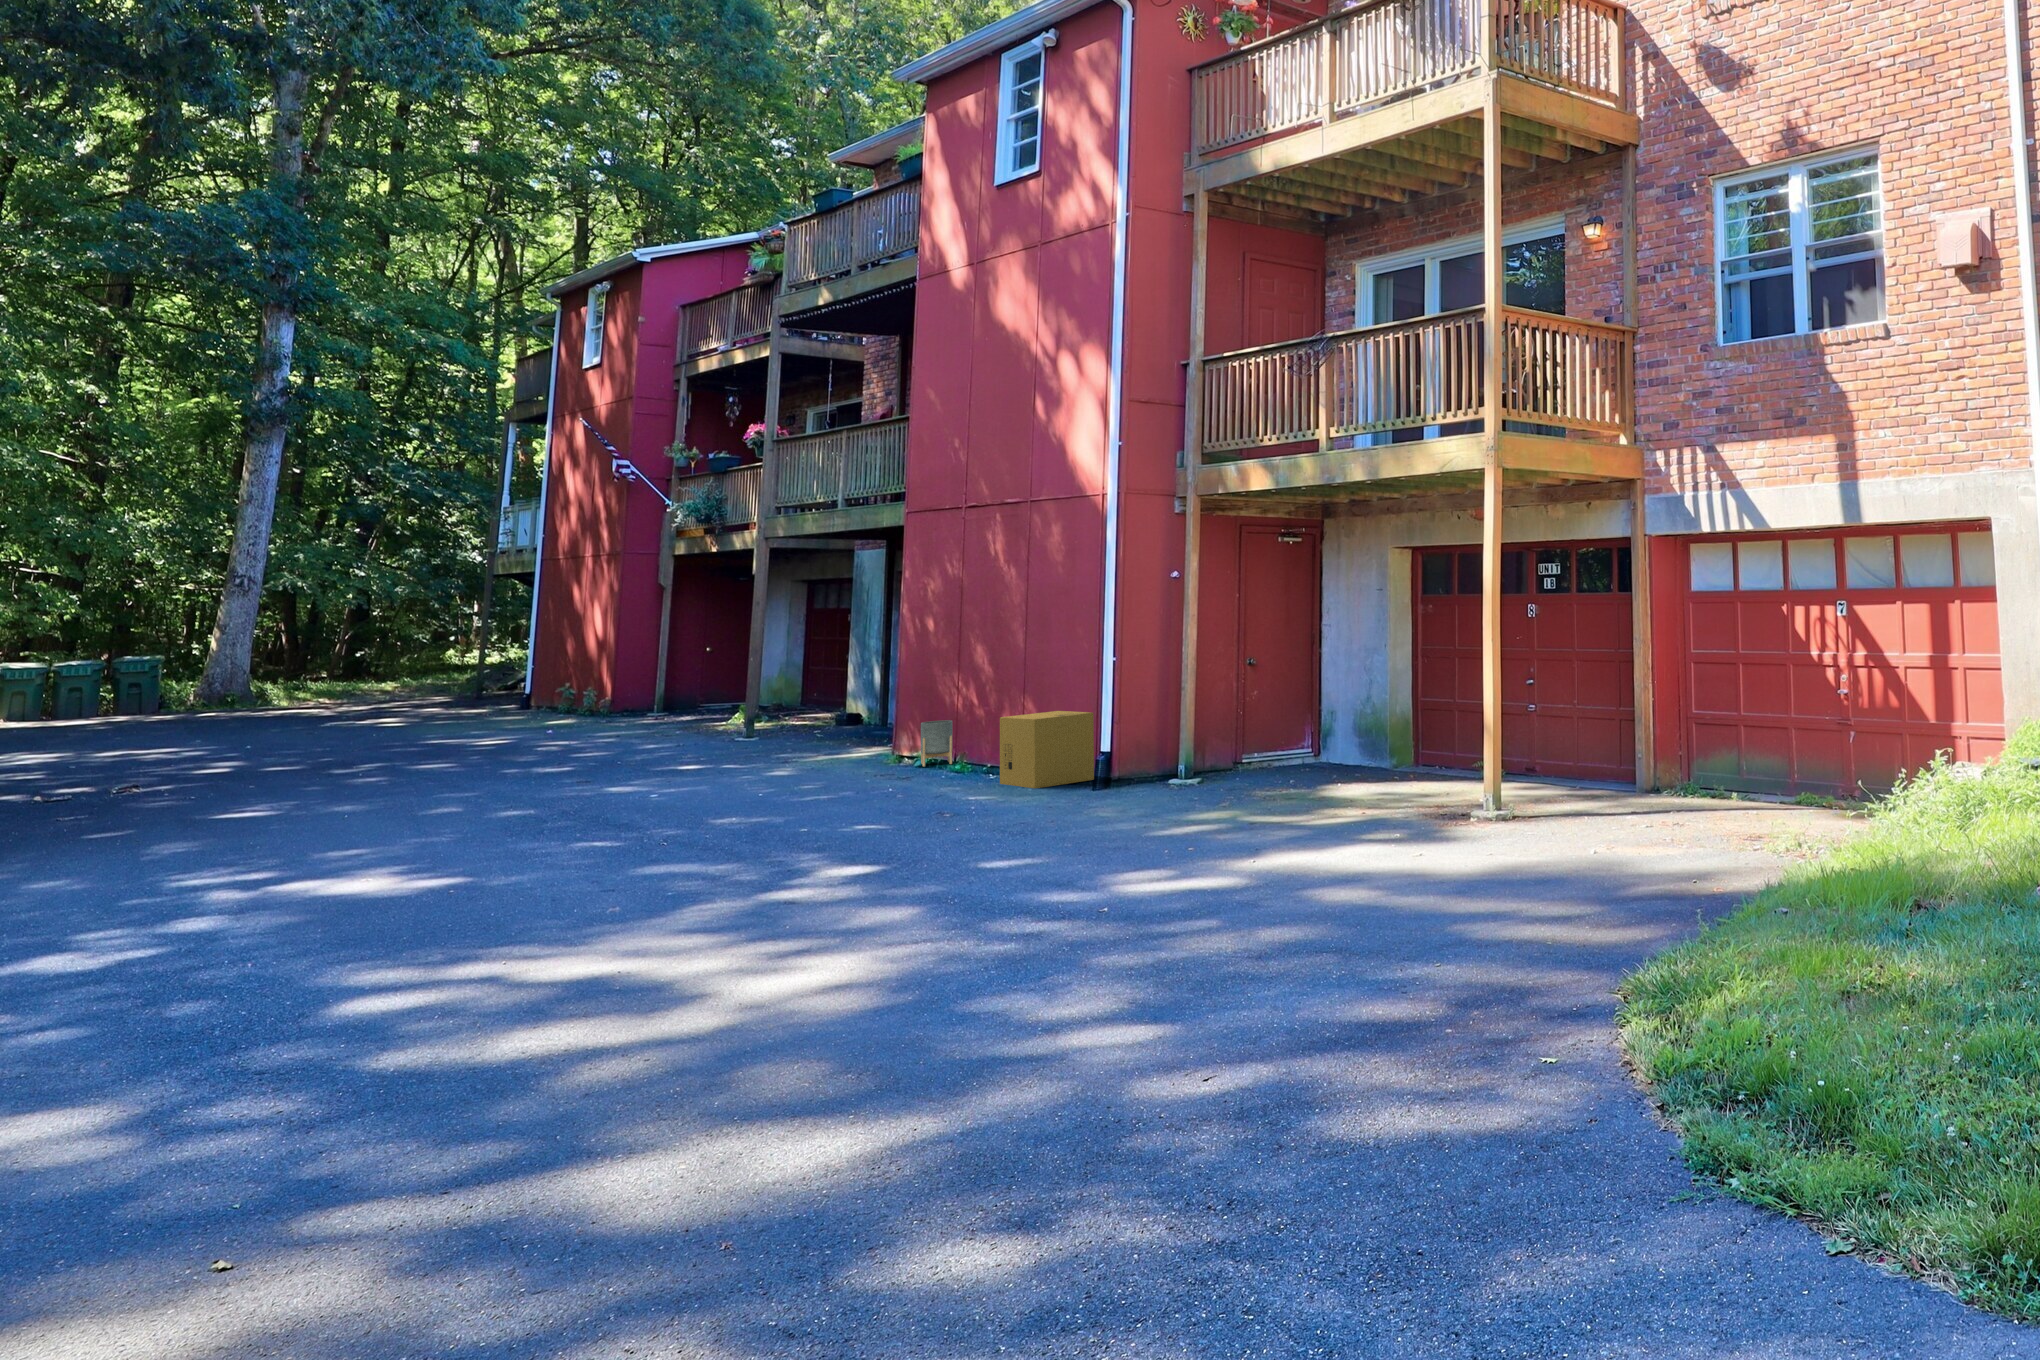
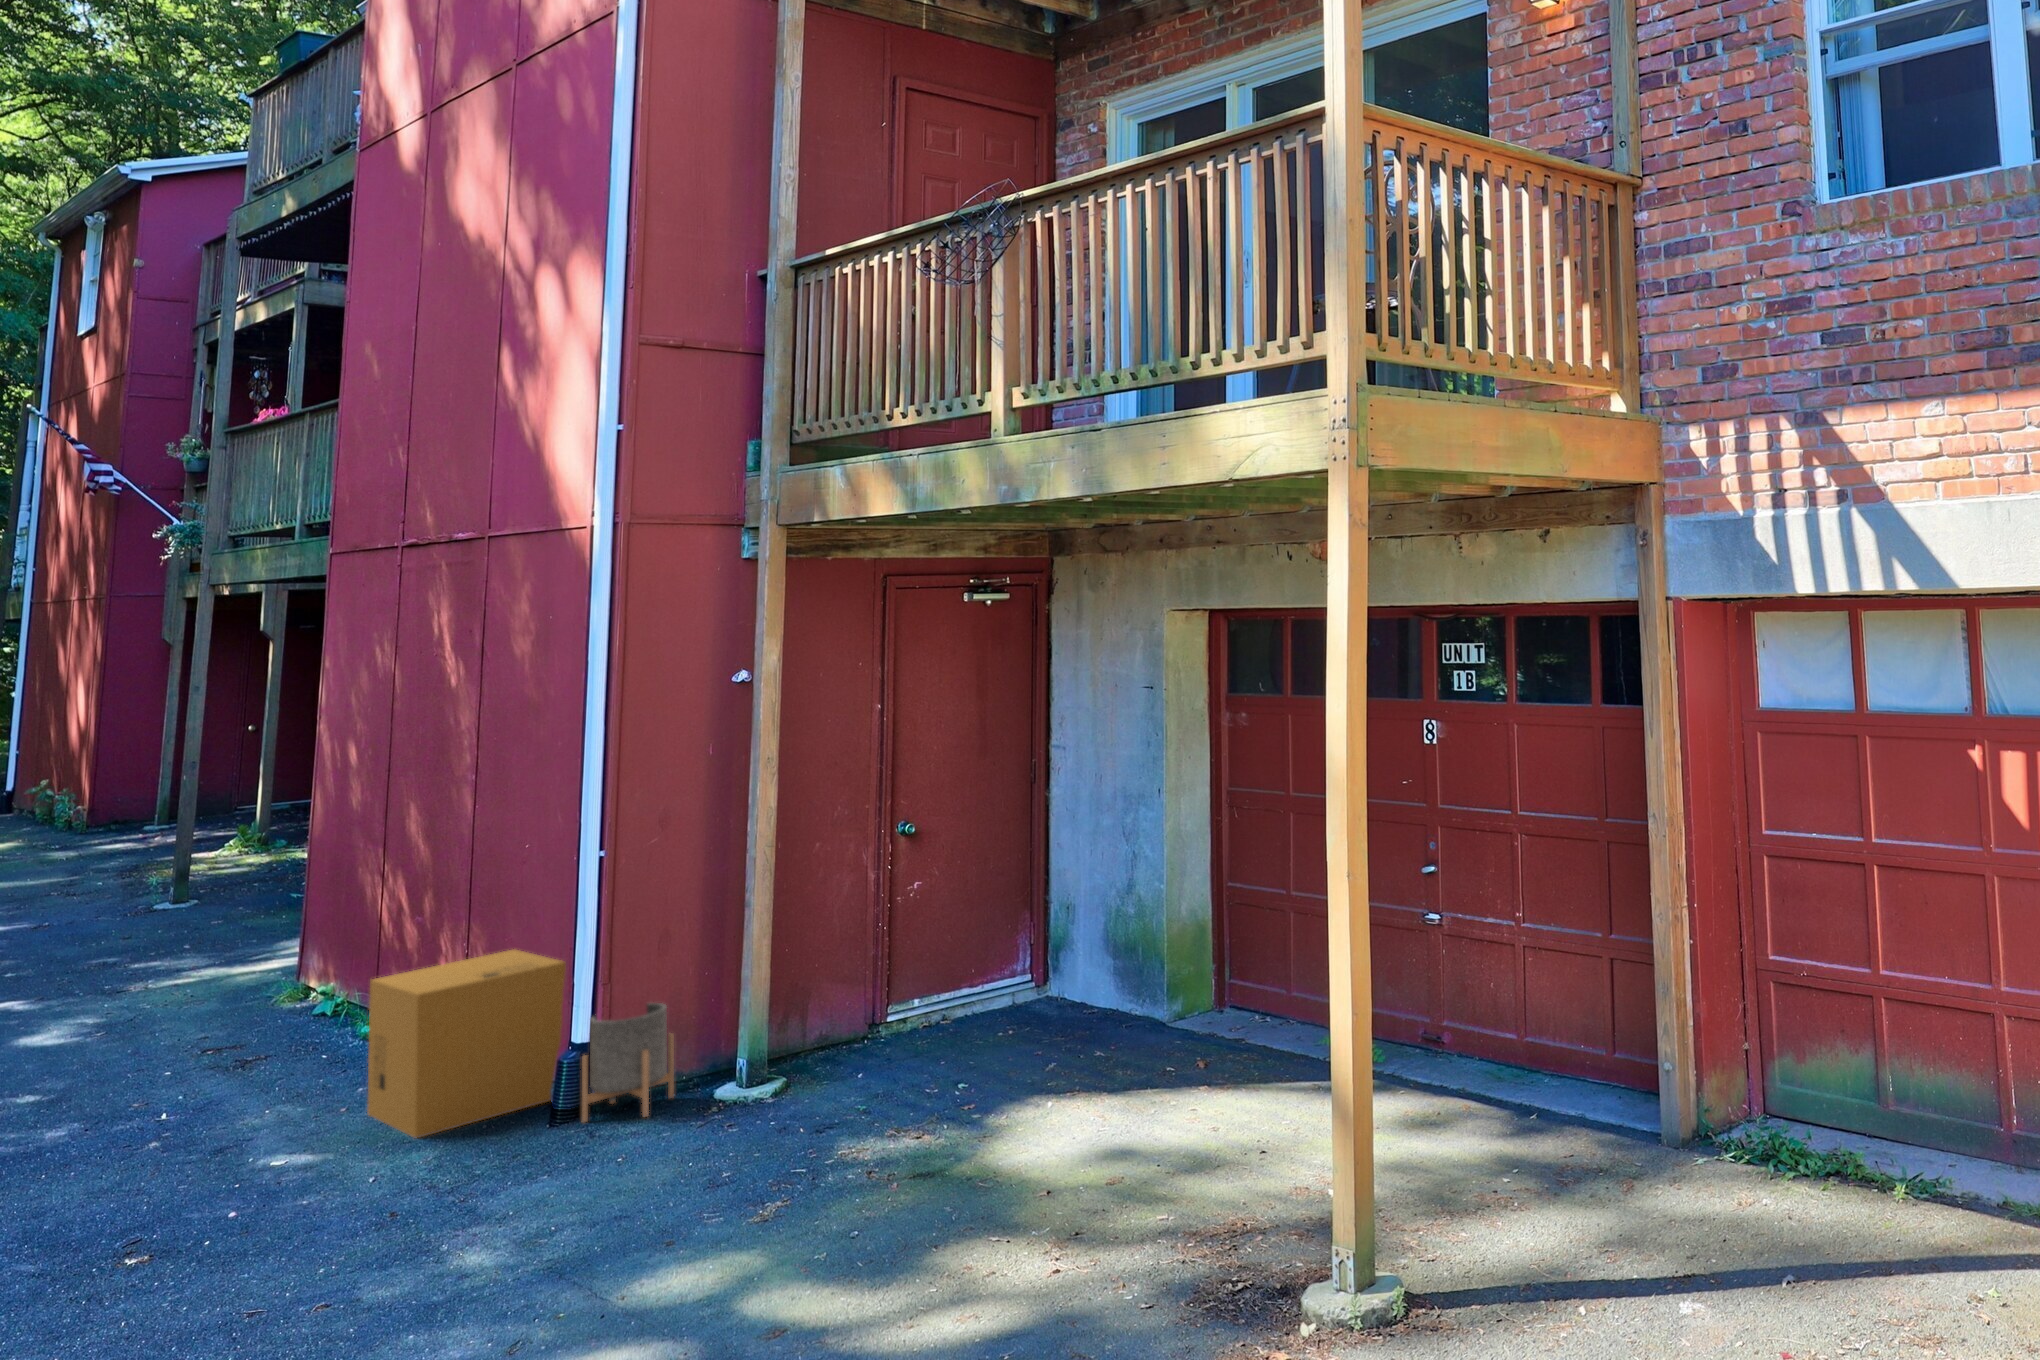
planter: present [921,720,952,766] -> present [582,1003,674,1122]

